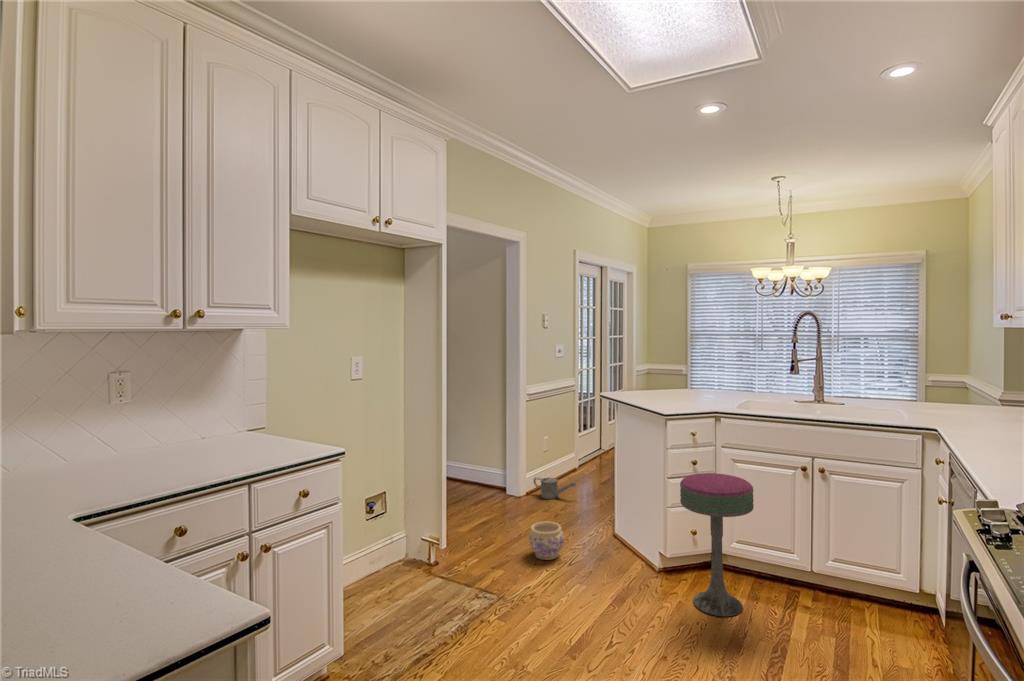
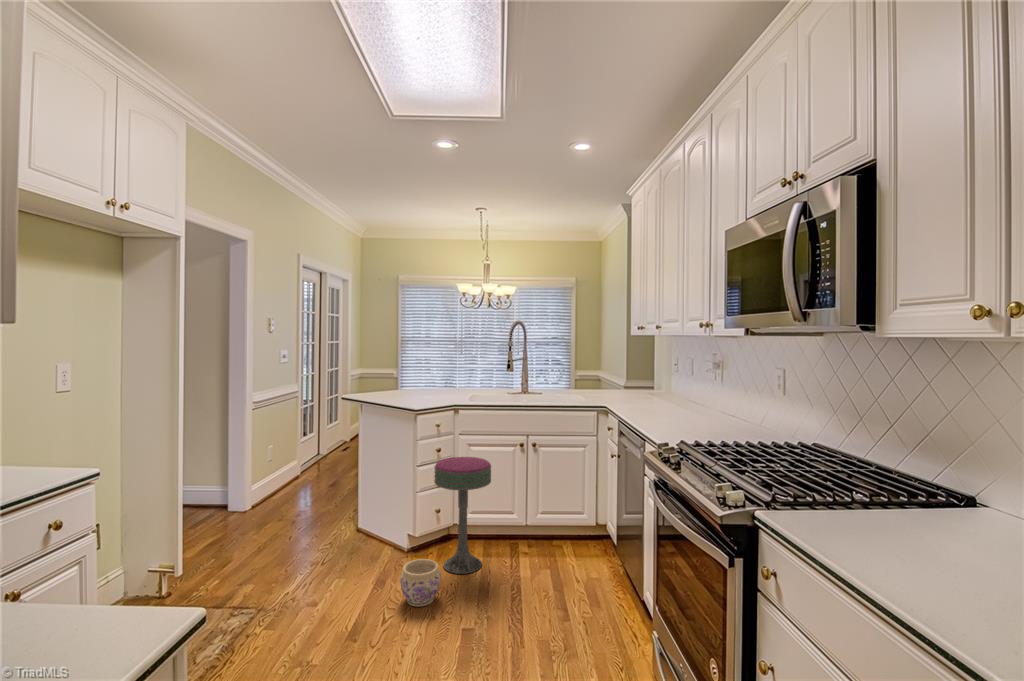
watering can: present [534,478,576,499] -> none [264,486,311,509]
planter: present [529,522,564,560] -> present [400,559,441,607]

